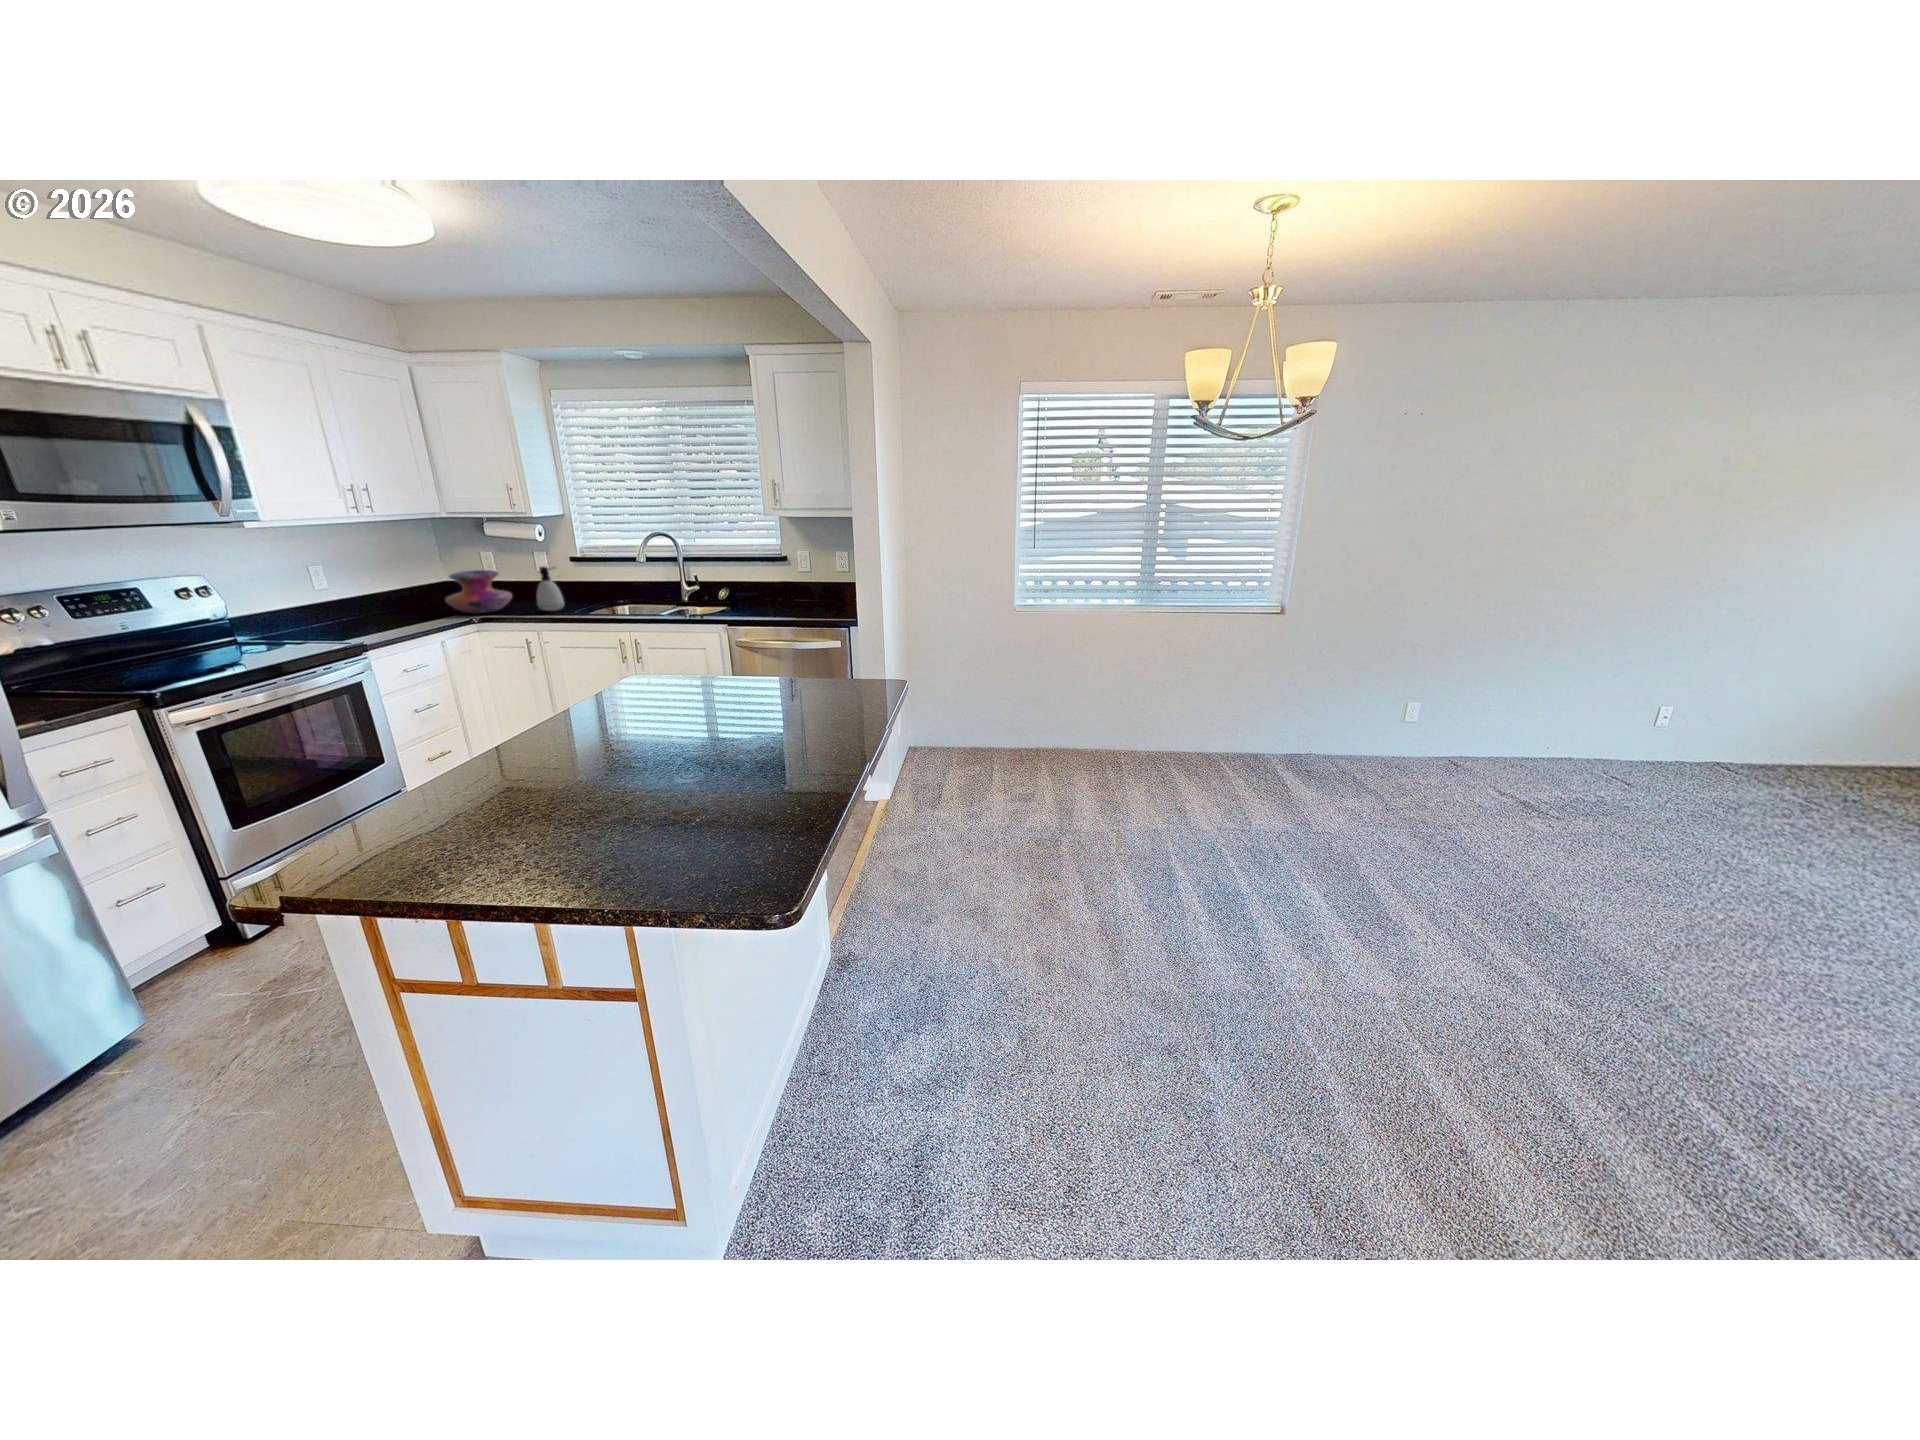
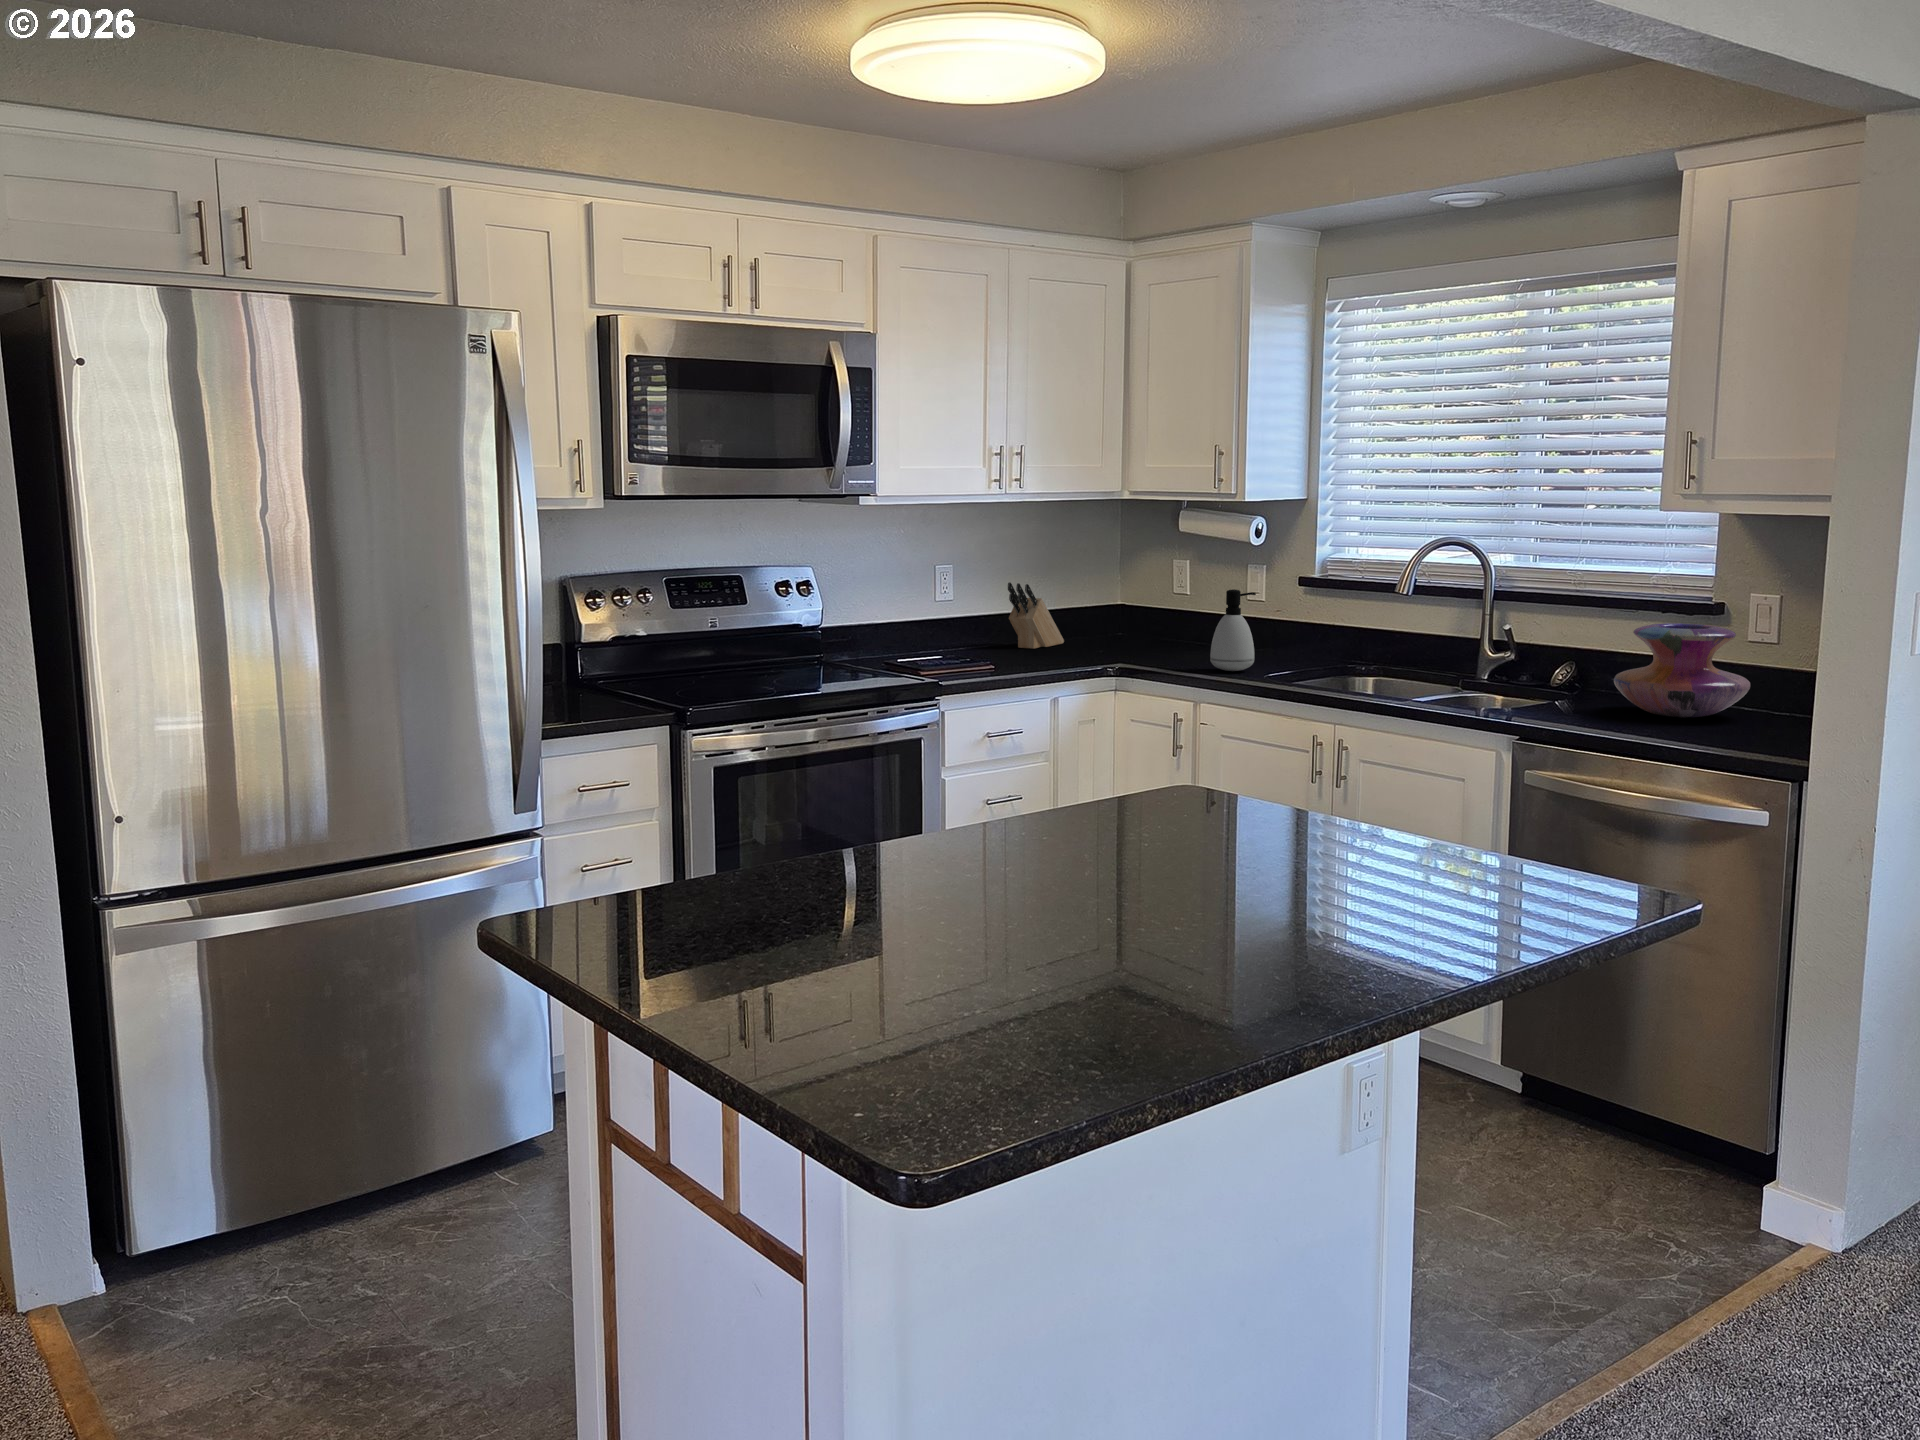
decorative vase: present [446,570,512,614] -> present [1614,623,1750,717]
knife block: none [373,573,421,613] -> present [1008,582,1064,649]

